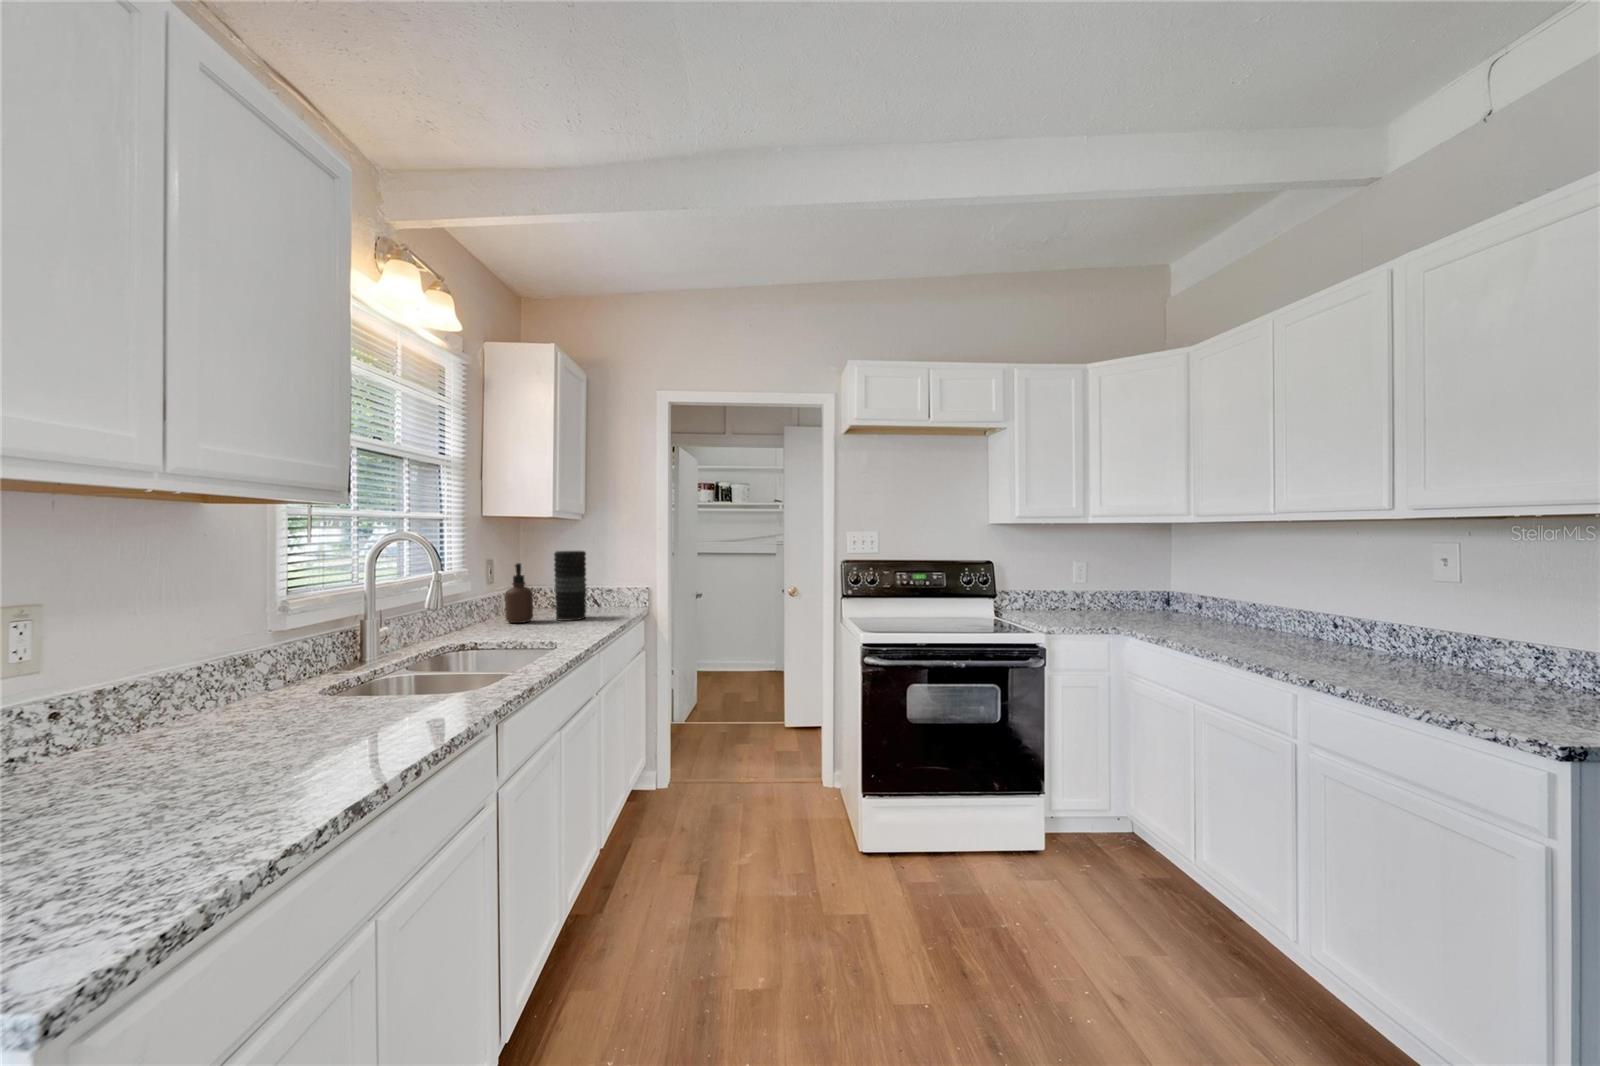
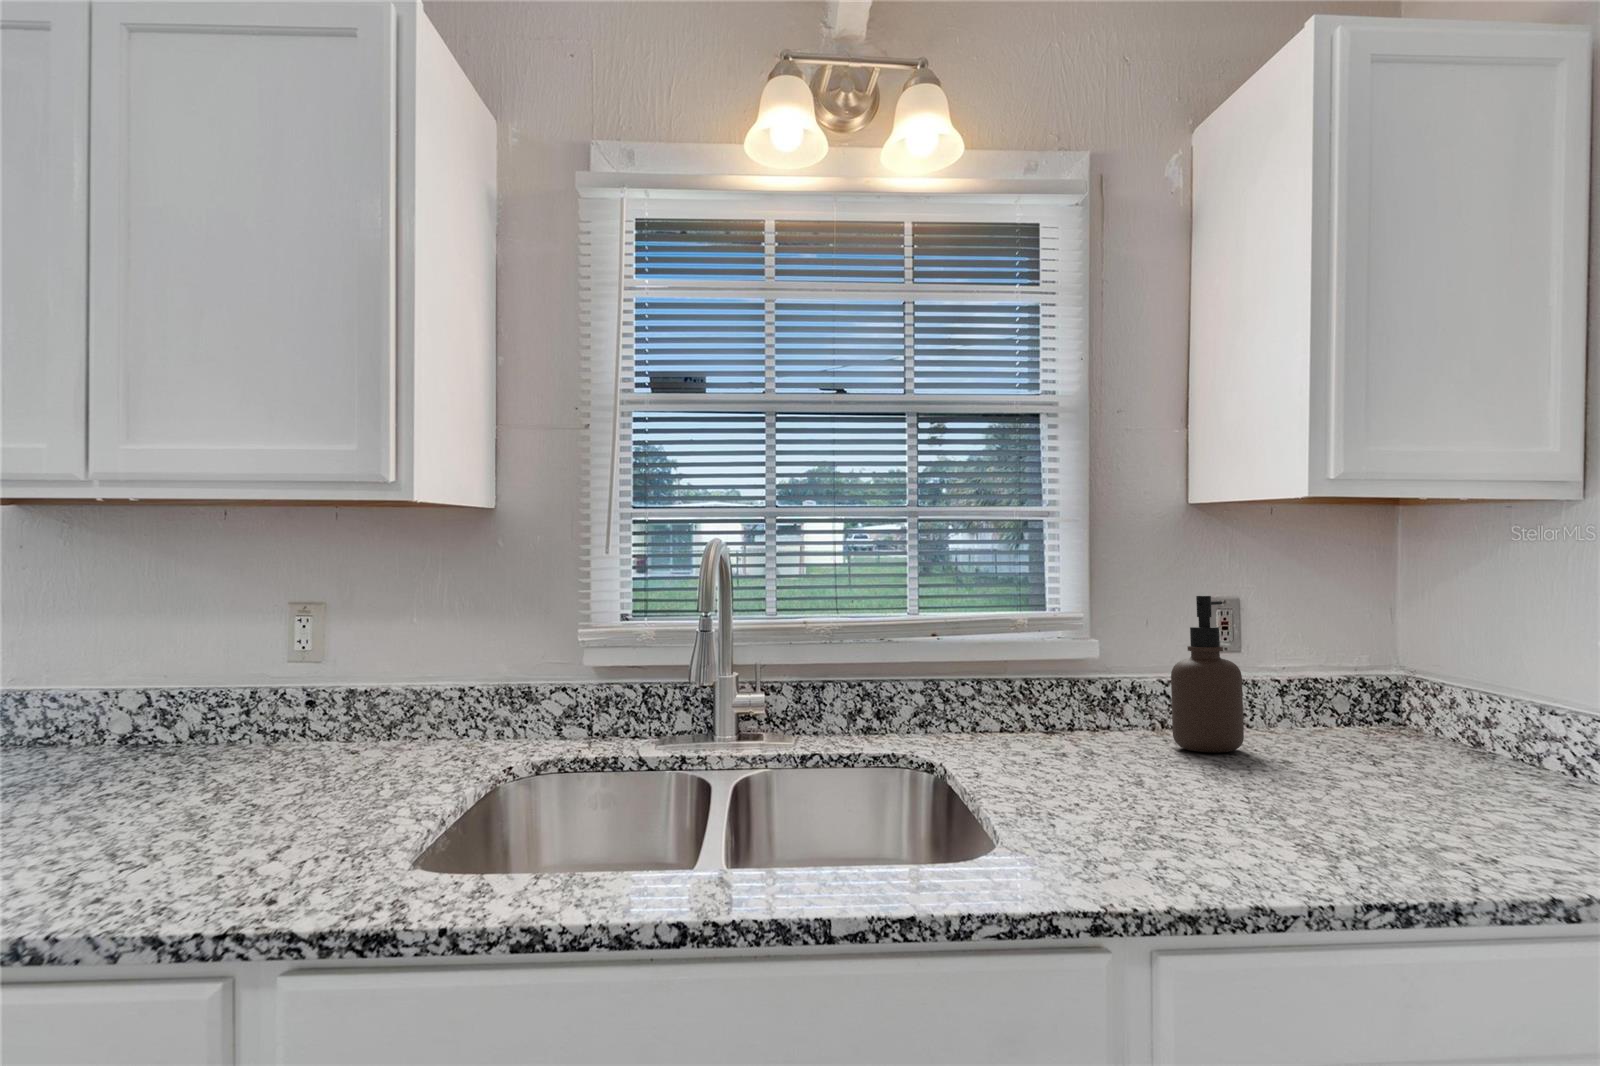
vase: present [554,551,587,621] -> none [1263,564,1368,778]

